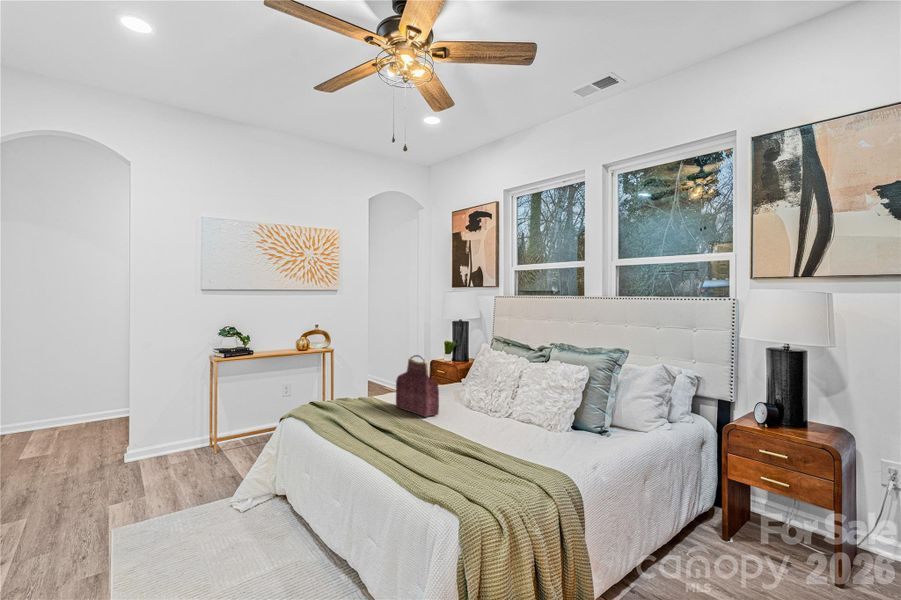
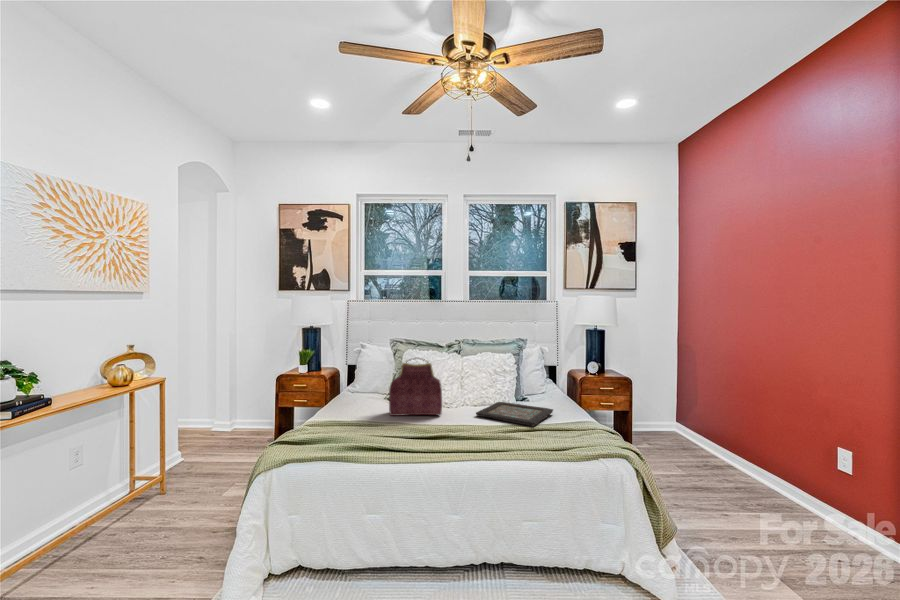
decorative tray: none [449,421,528,450] -> present [476,402,553,427]

